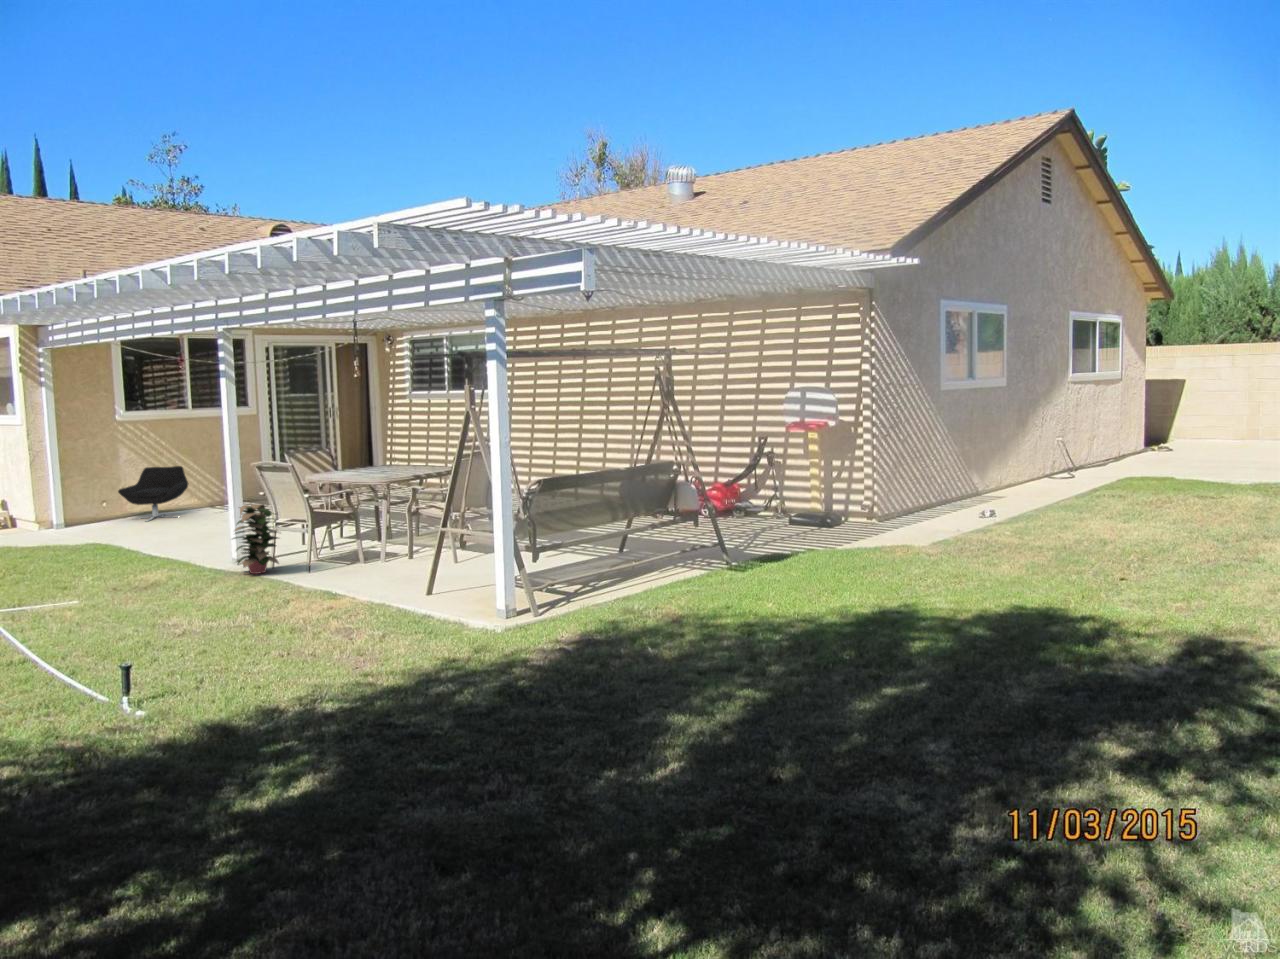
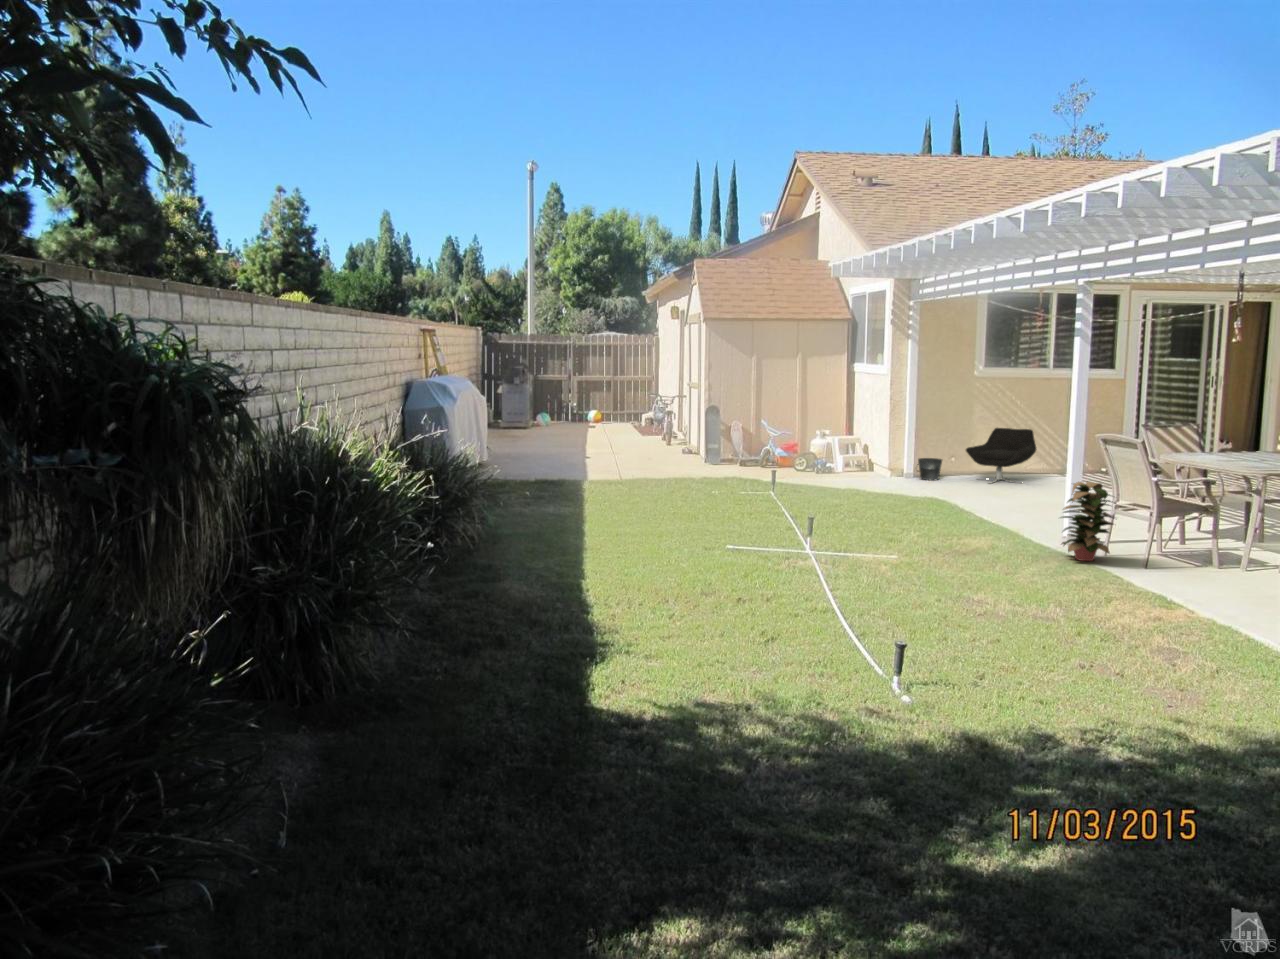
bucket: none [66,503,95,526] -> present [917,458,942,480]

